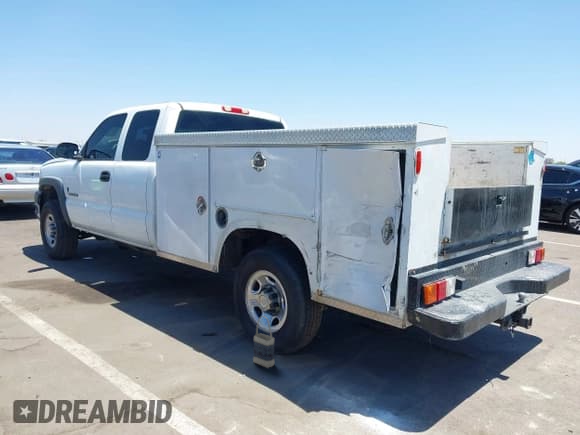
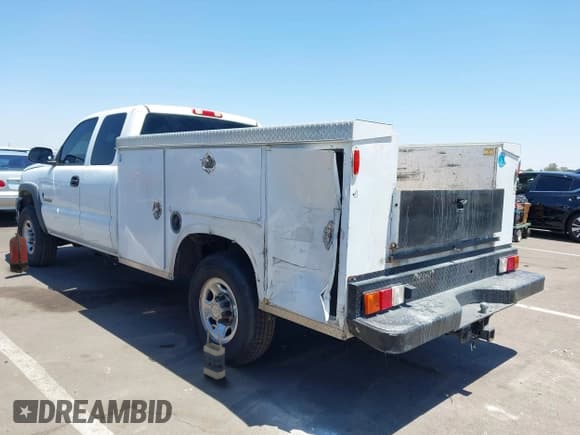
fire extinguisher: none [33,223,51,266] -> present [9,229,28,273]

